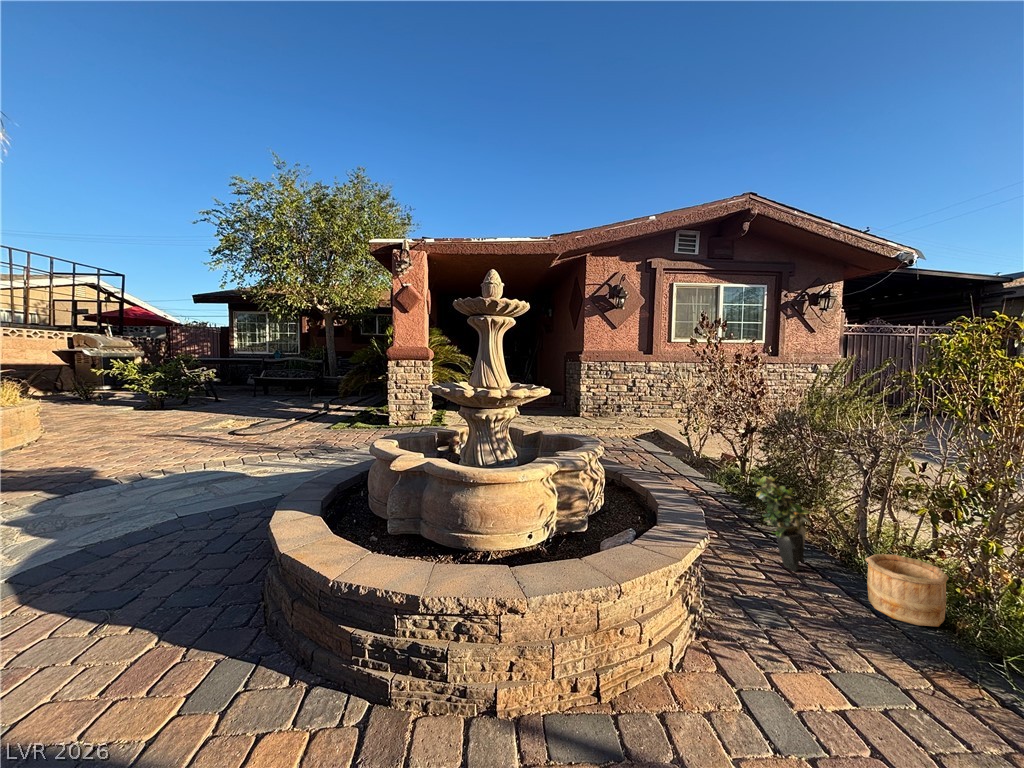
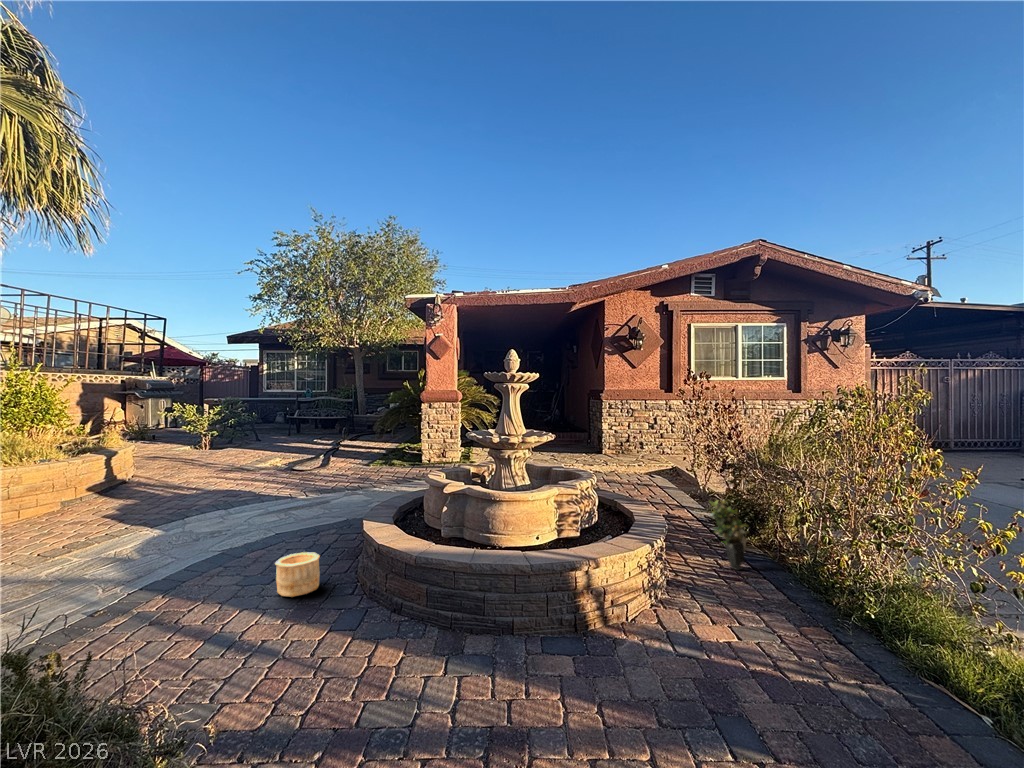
wooden bucket: present [865,554,949,626] -> present [275,552,320,597]

